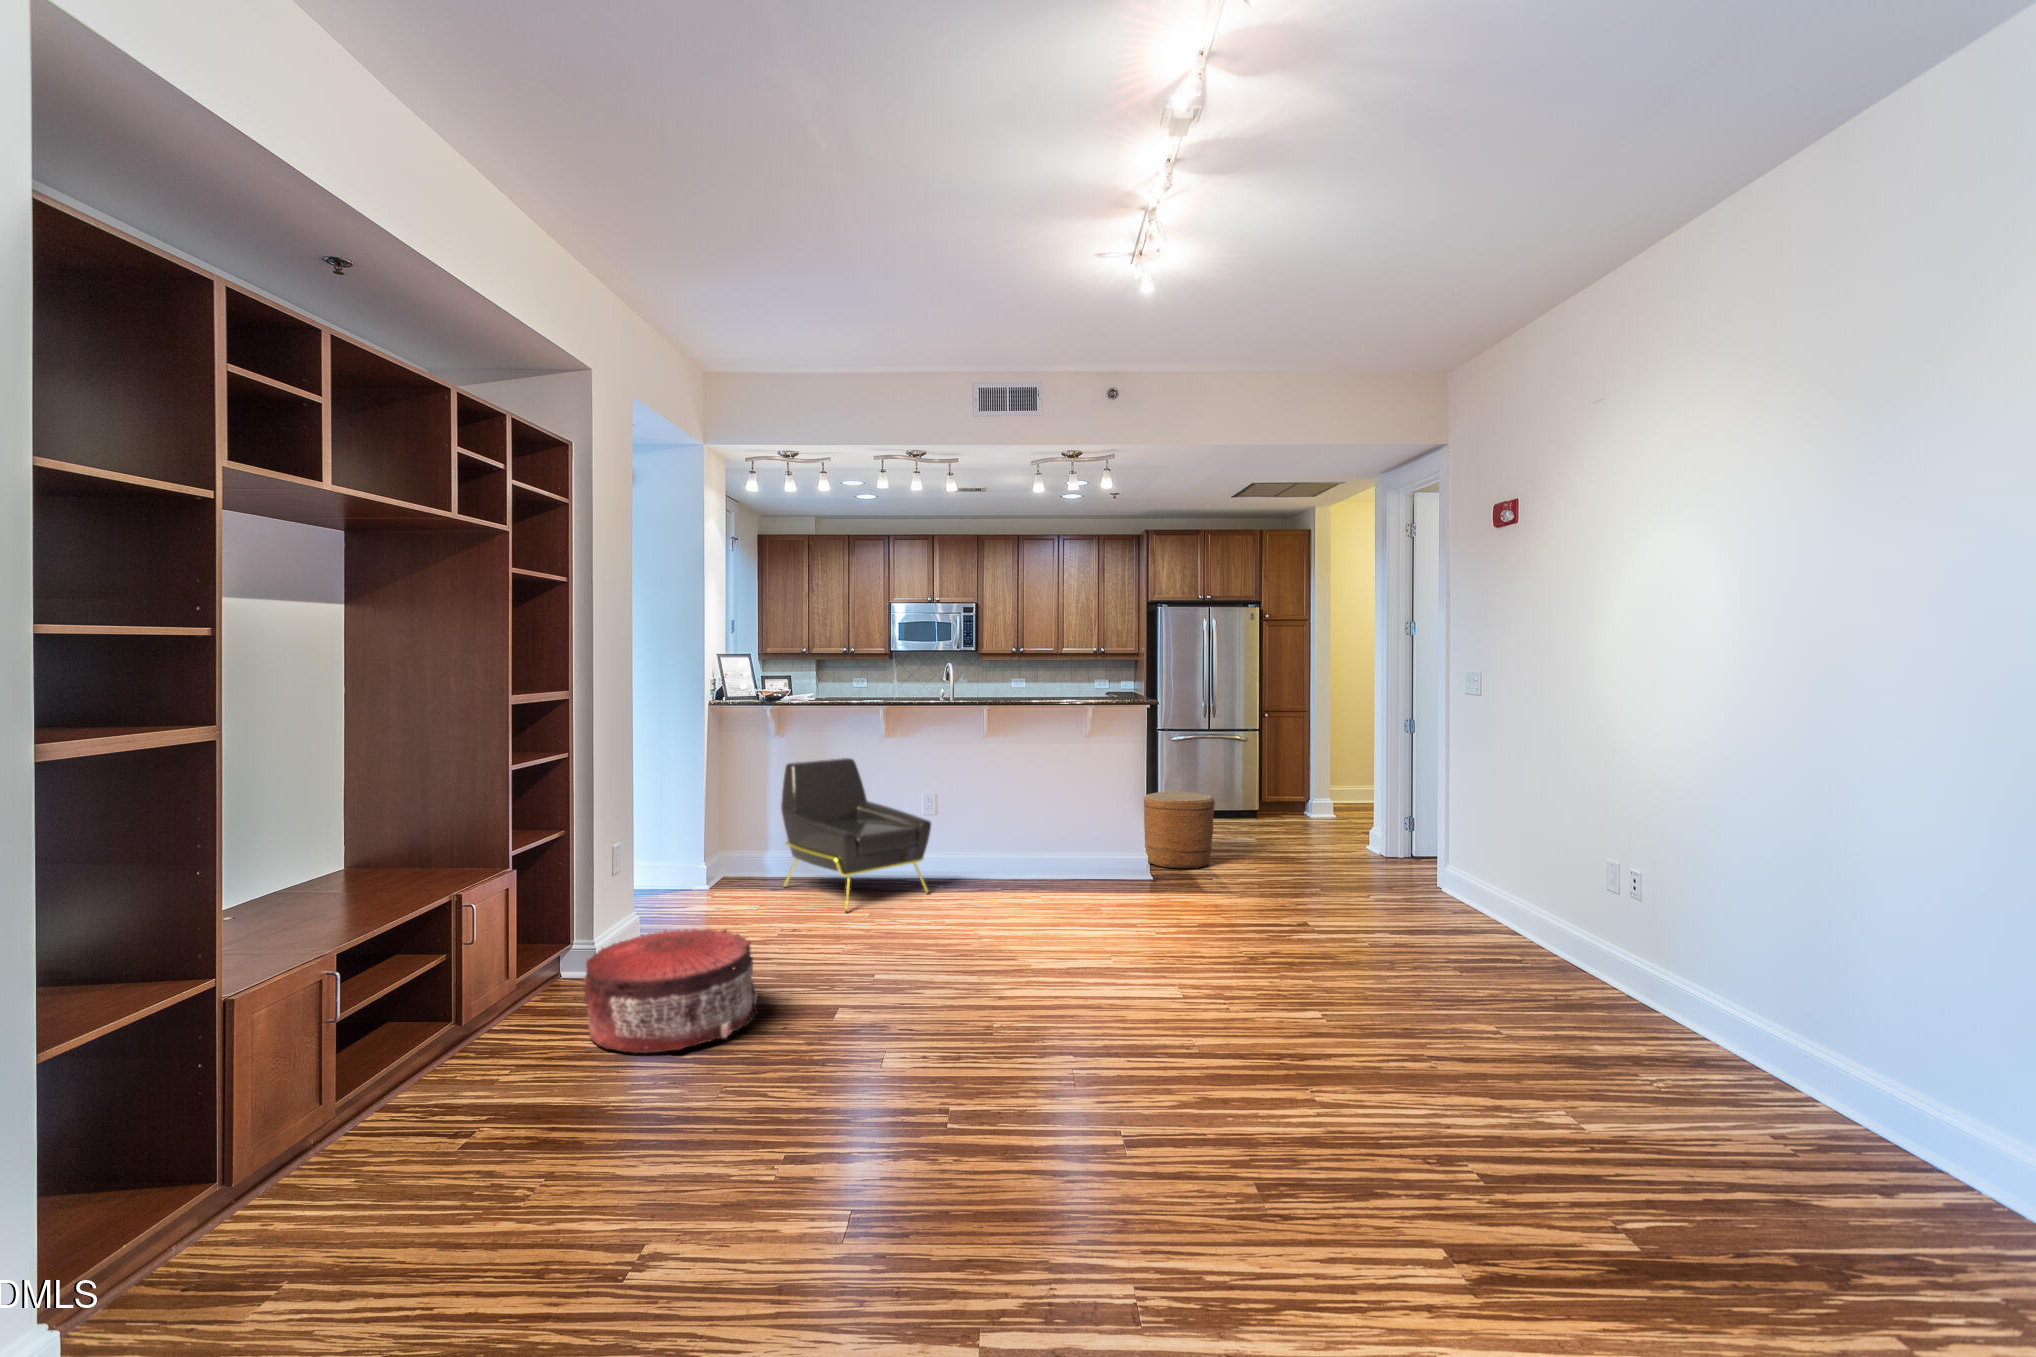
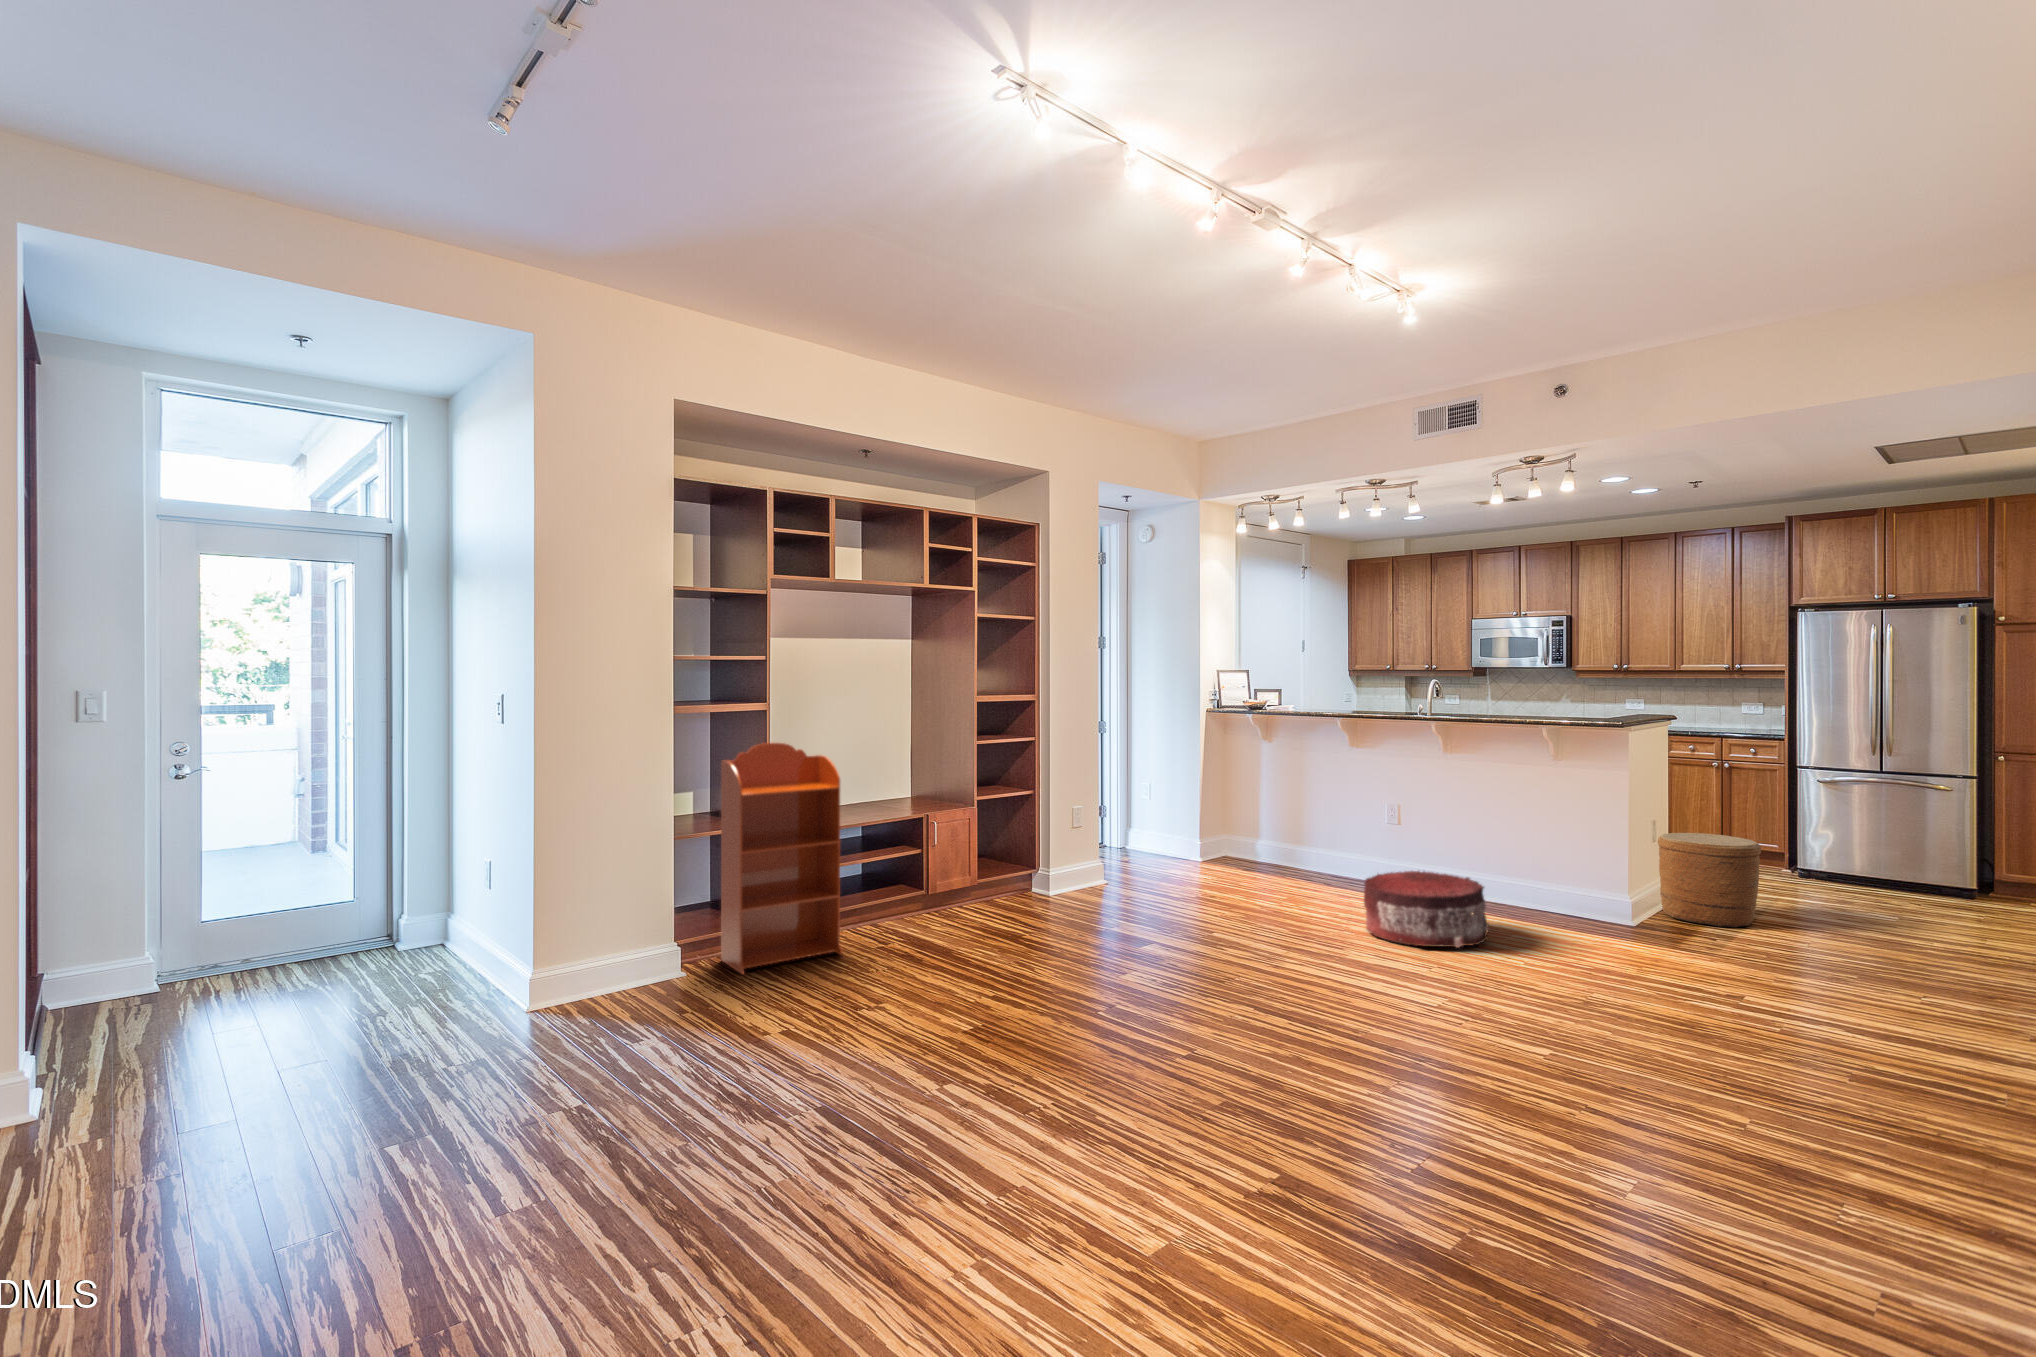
armchair: present [781,758,931,912] -> none [1249,764,1367,894]
bookcase: none [116,800,414,1318] -> present [721,743,843,974]
pouf: present [583,929,758,1053] -> present [1364,871,1488,947]

